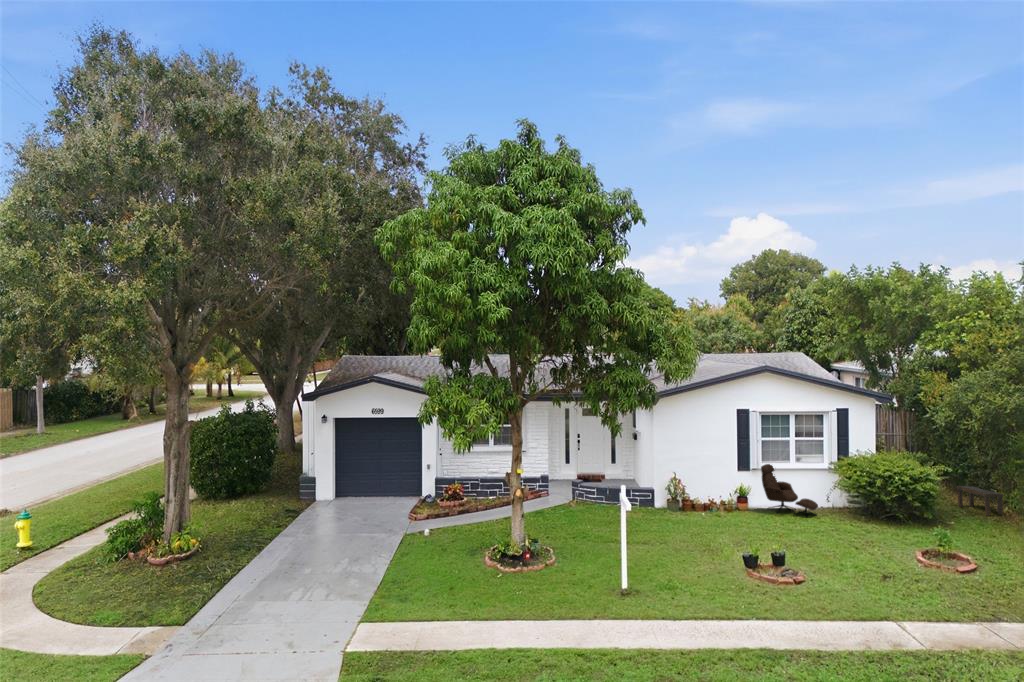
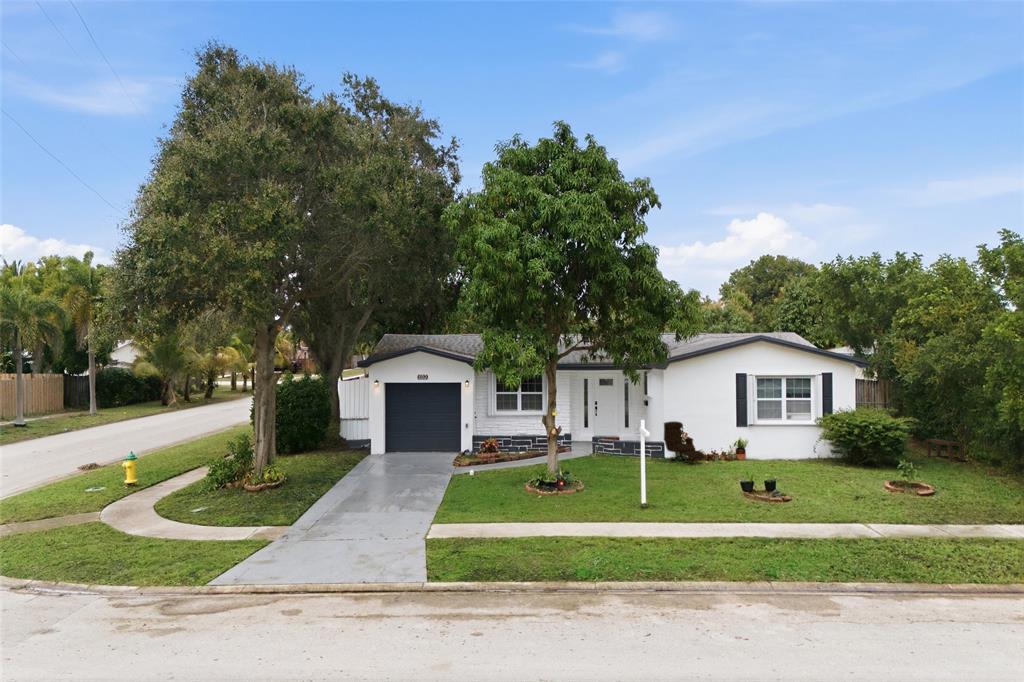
lounge chair: present [761,464,818,517] -> present [664,421,705,462]

